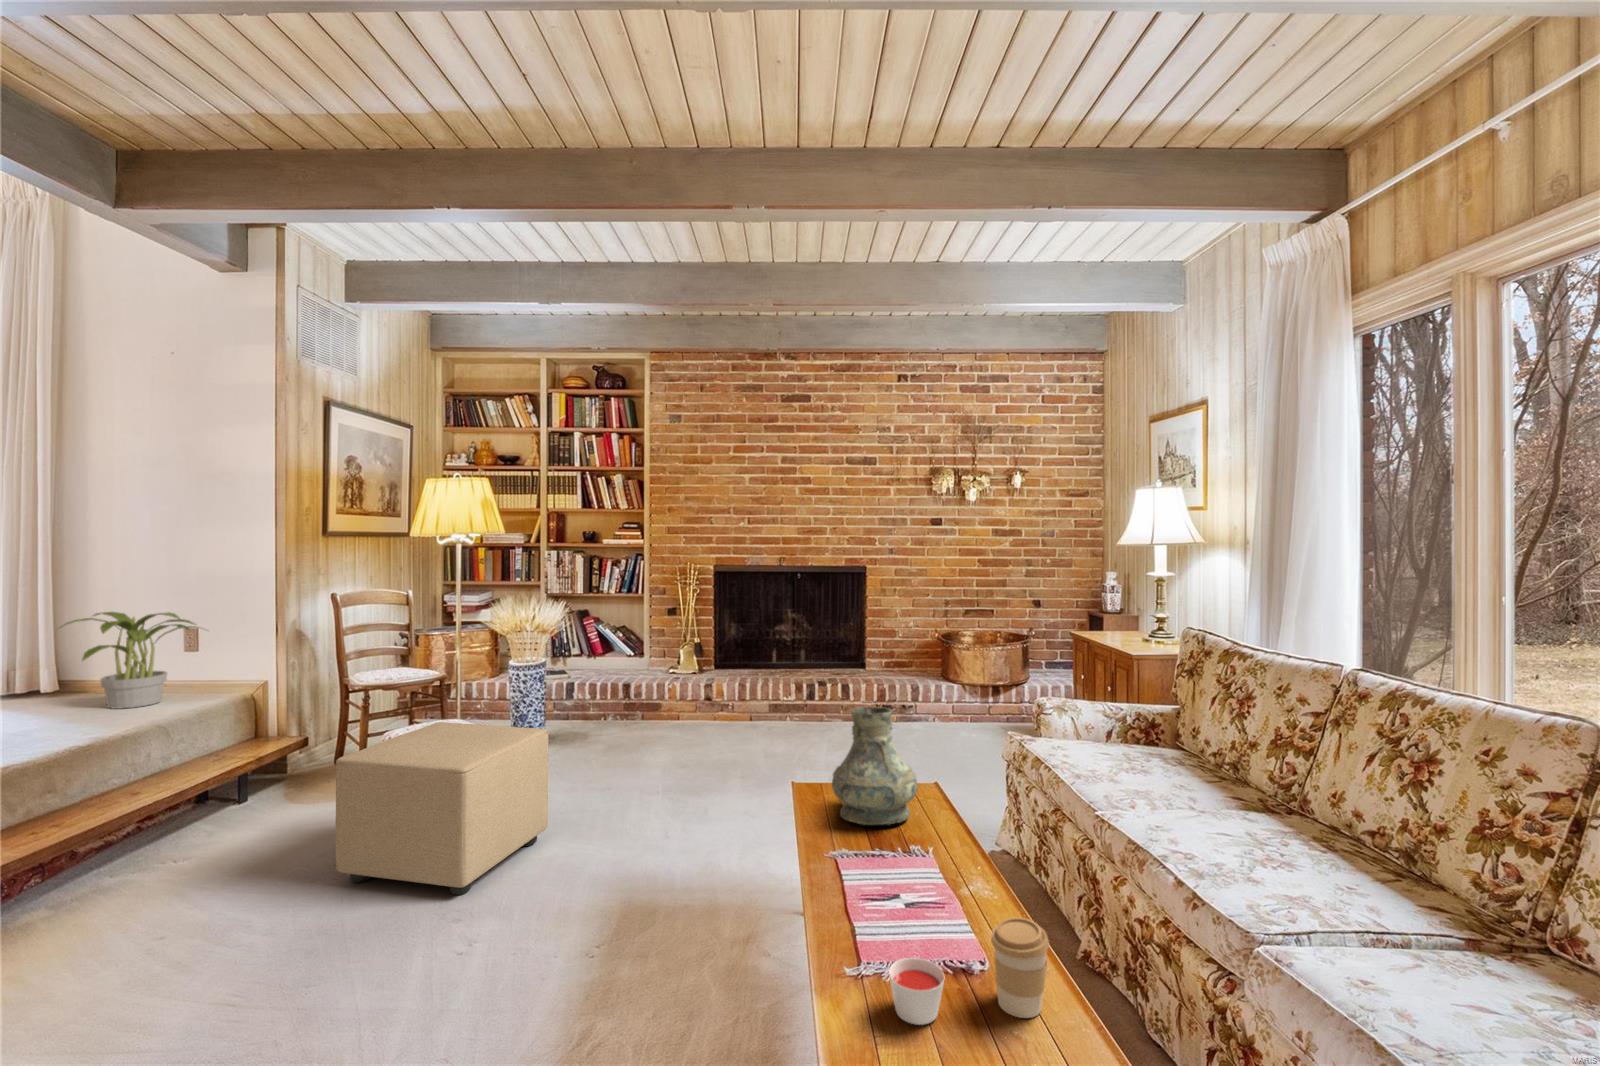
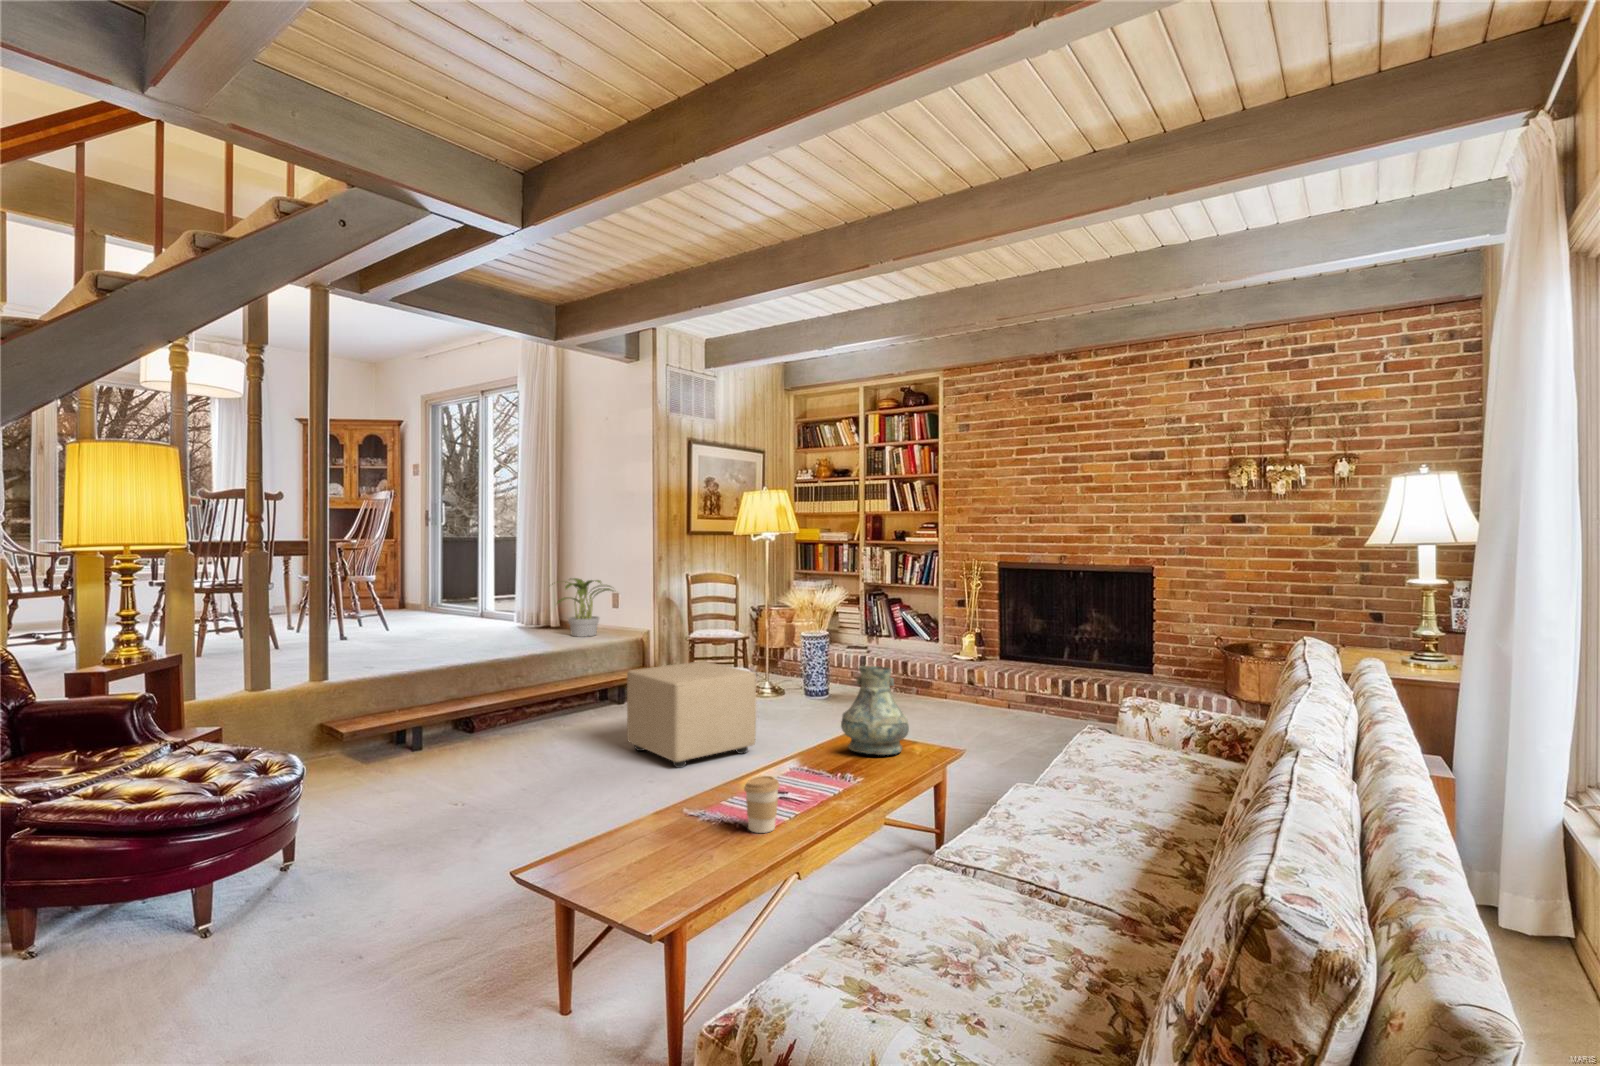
candle: present [889,958,944,1025] -> none [691,787,724,819]

